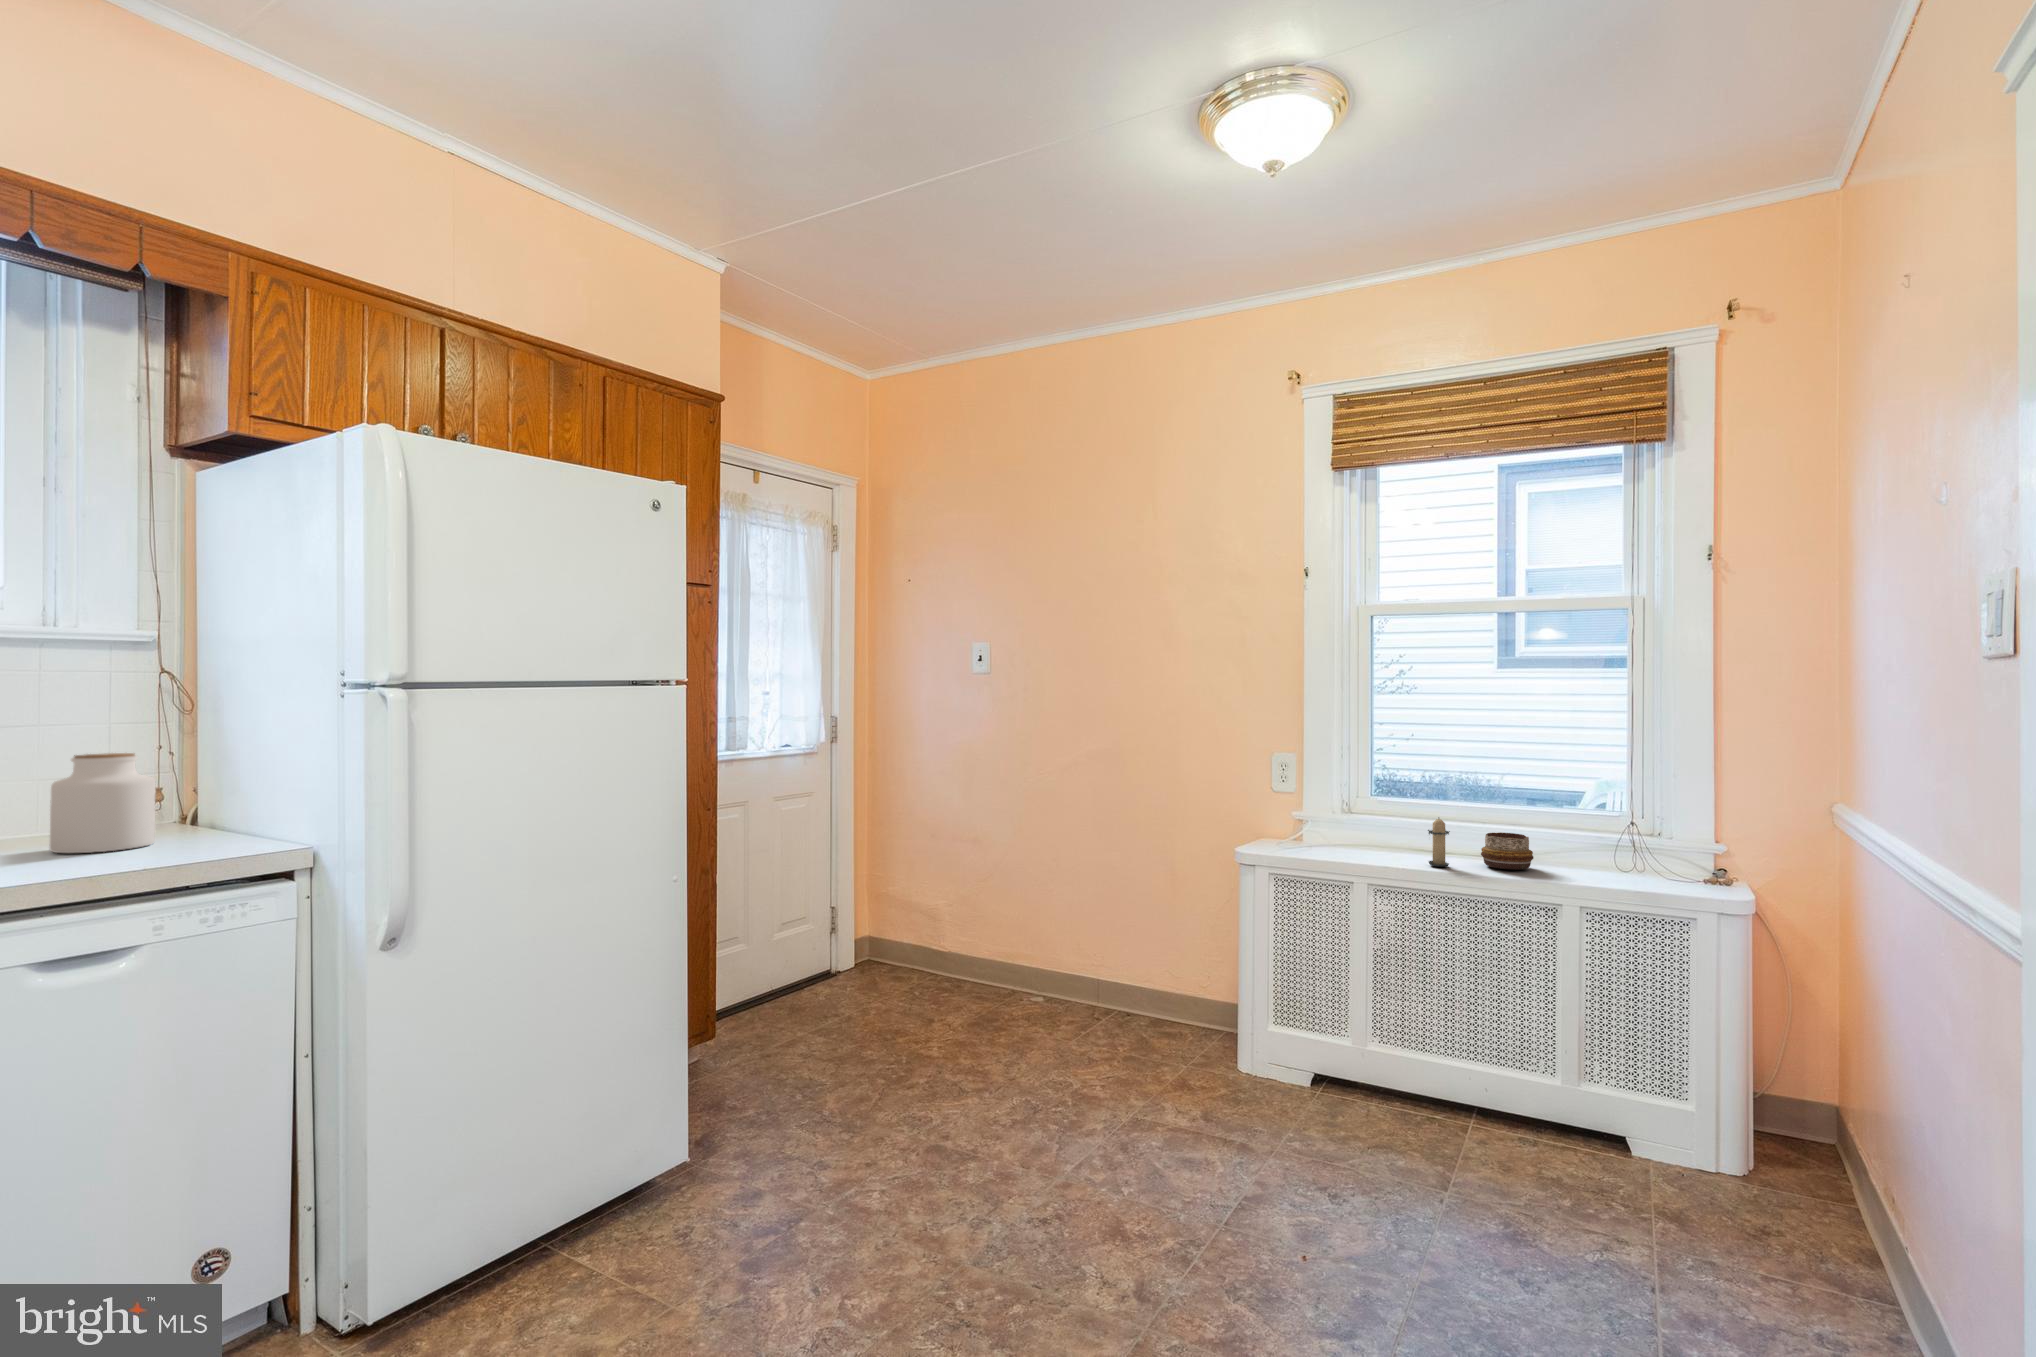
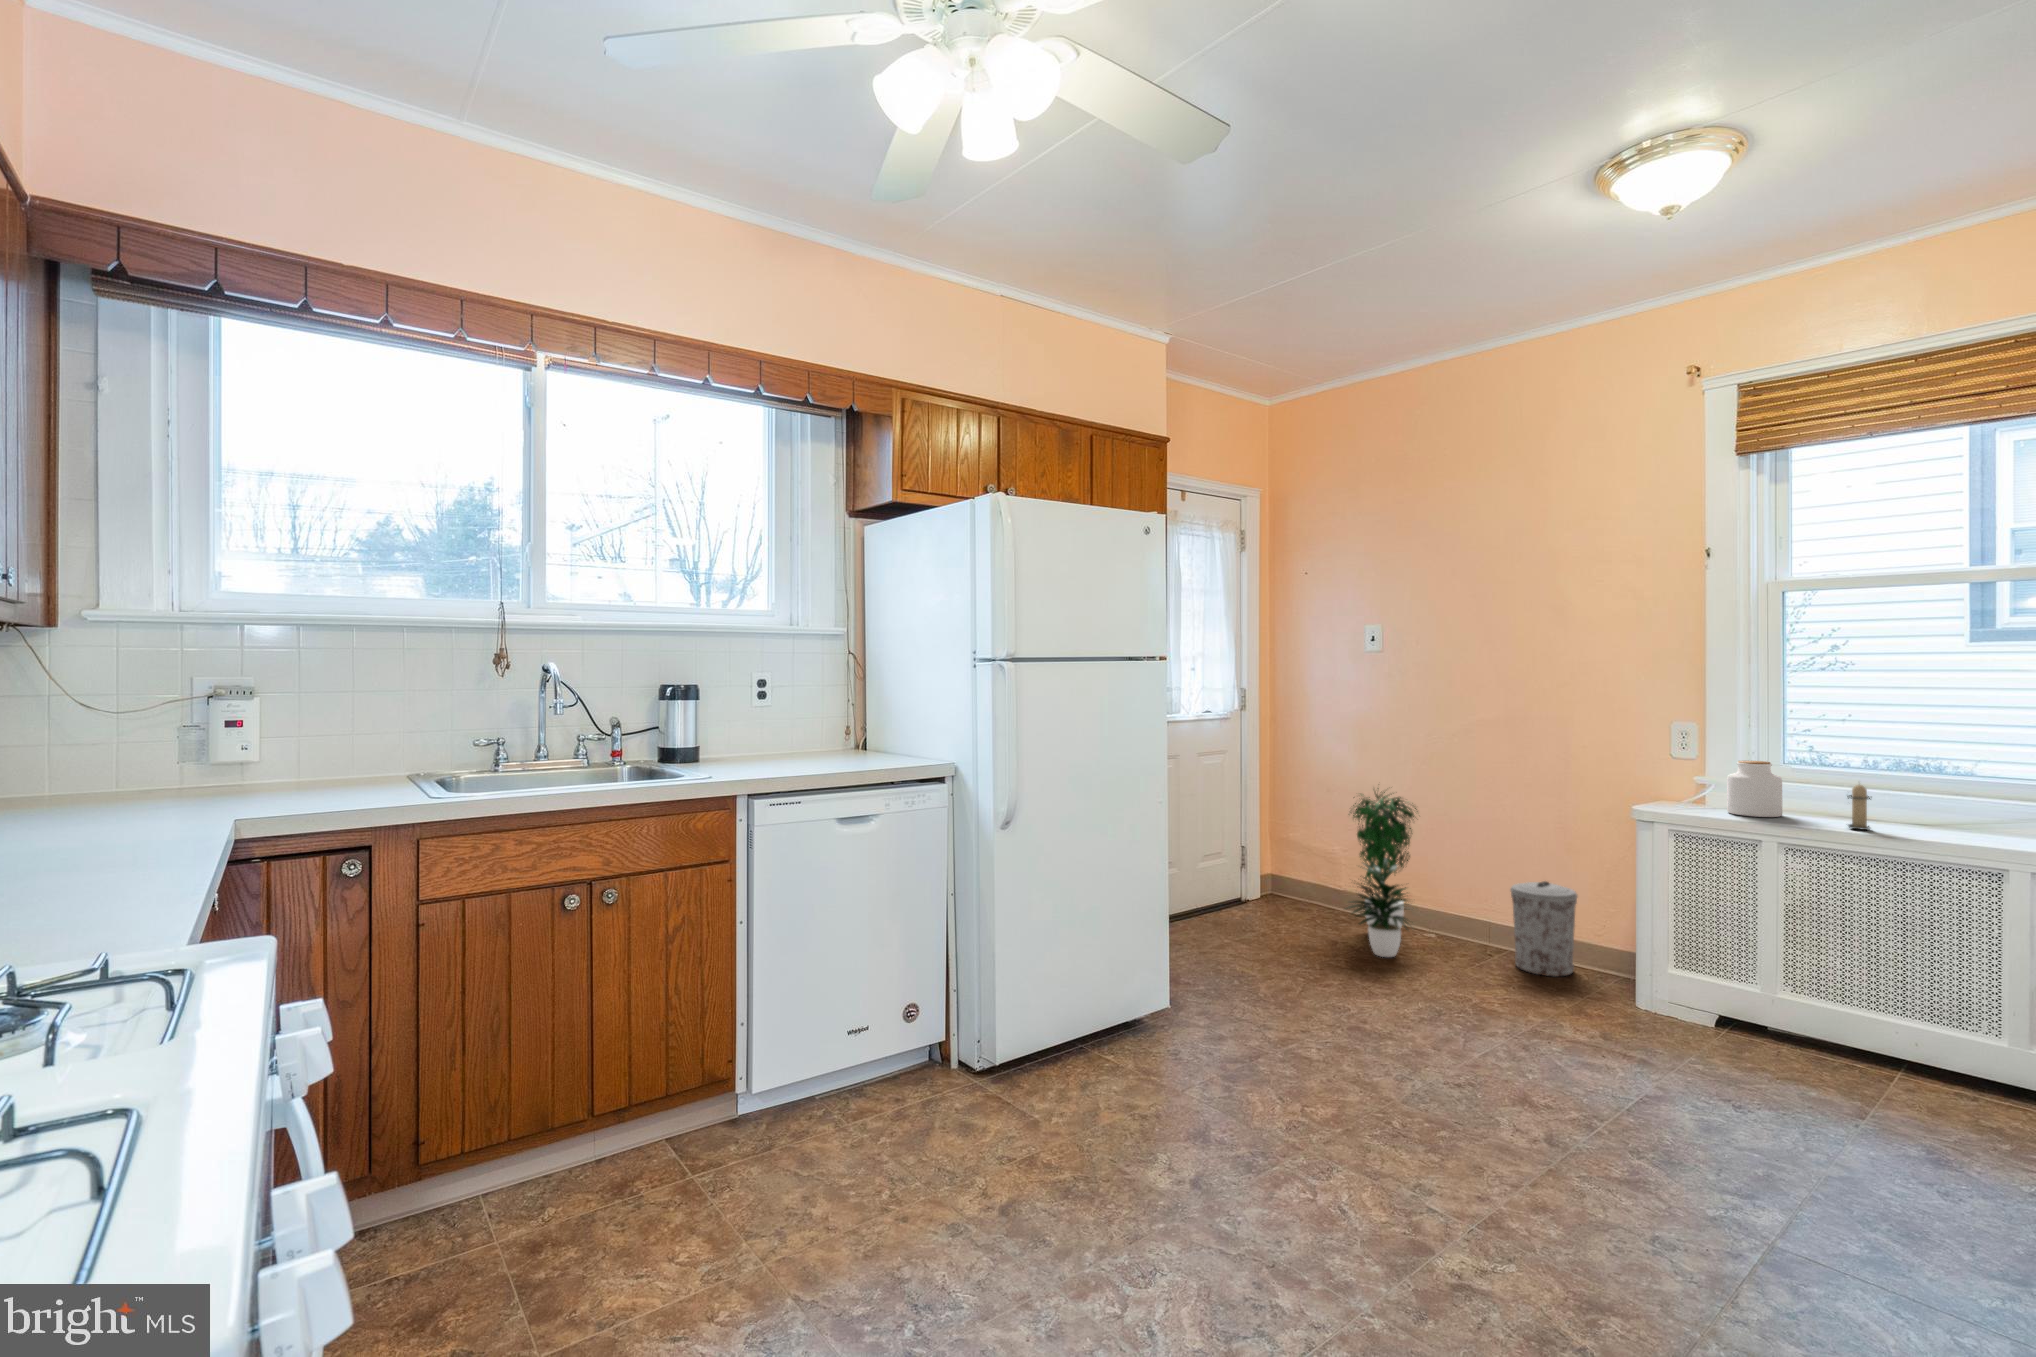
jar: present [50,753,156,853] -> present [1727,761,1783,817]
potted plant: none [937,823,1028,1035] -> present [1346,788,1418,957]
decorative bowl: present [1481,832,1534,870] -> none [1910,800,1975,835]
trash can: none [1117,931,1183,1040] -> present [1510,881,1577,976]

